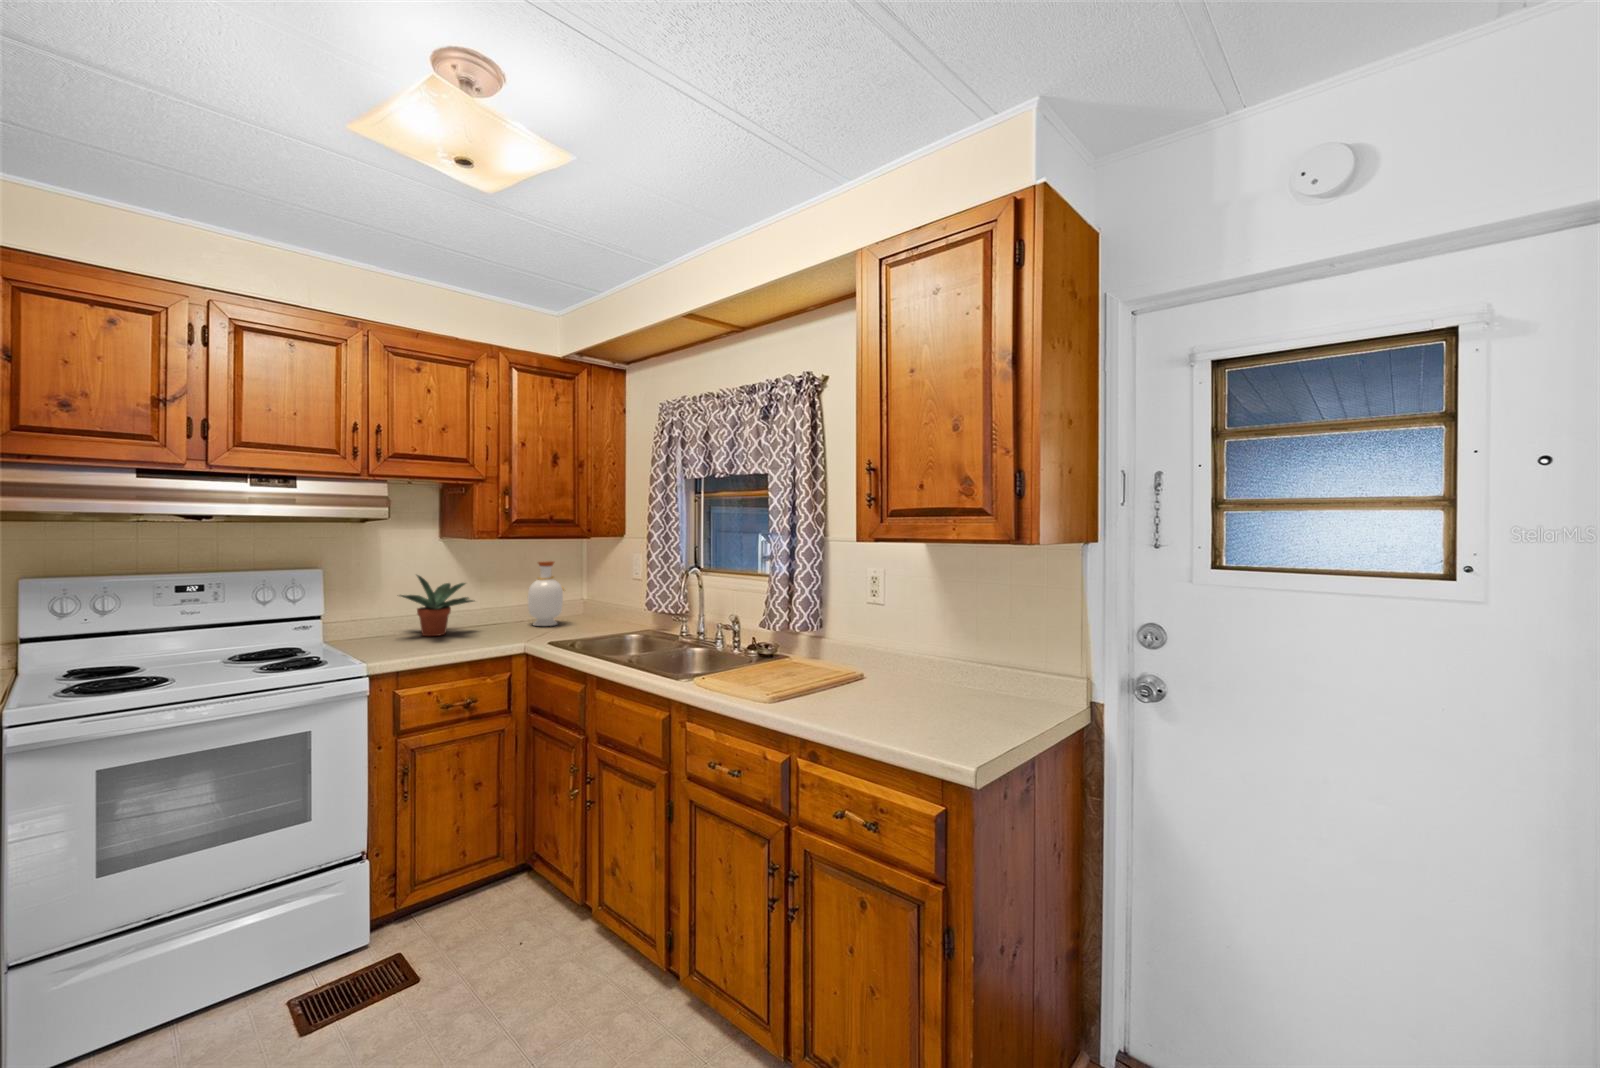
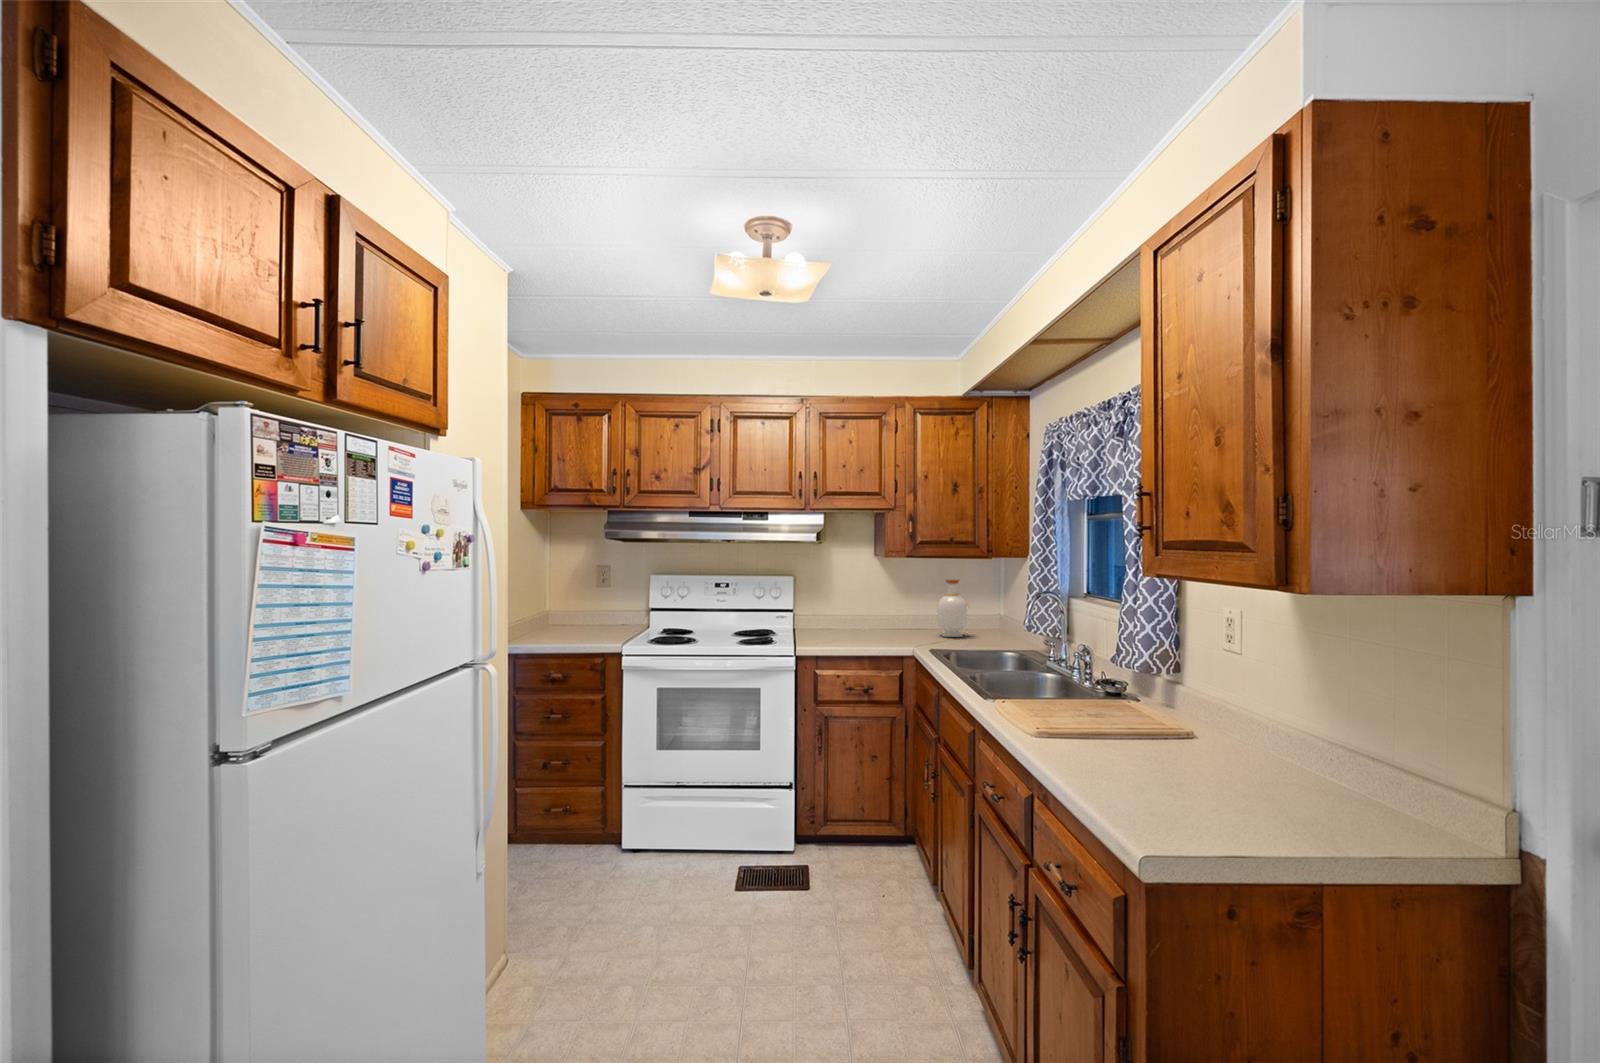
potted plant: present [400,575,474,636] -> none [833,586,894,636]

